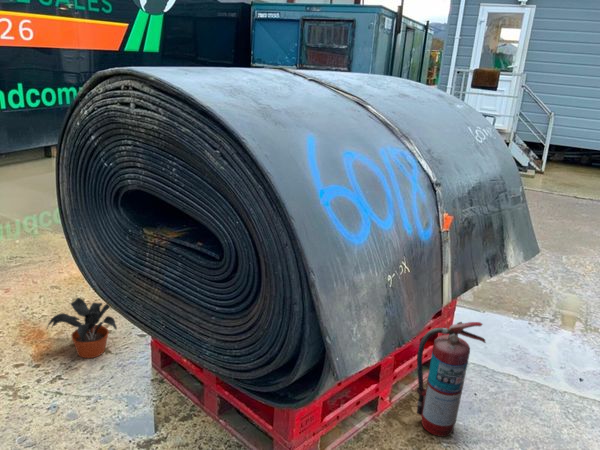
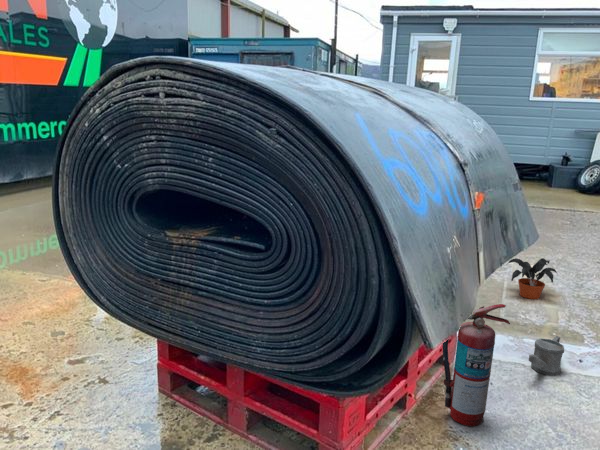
potted plant: present [48,298,117,358] -> present [508,258,557,299]
watering can: none [515,351,559,392] -> present [529,336,564,376]

